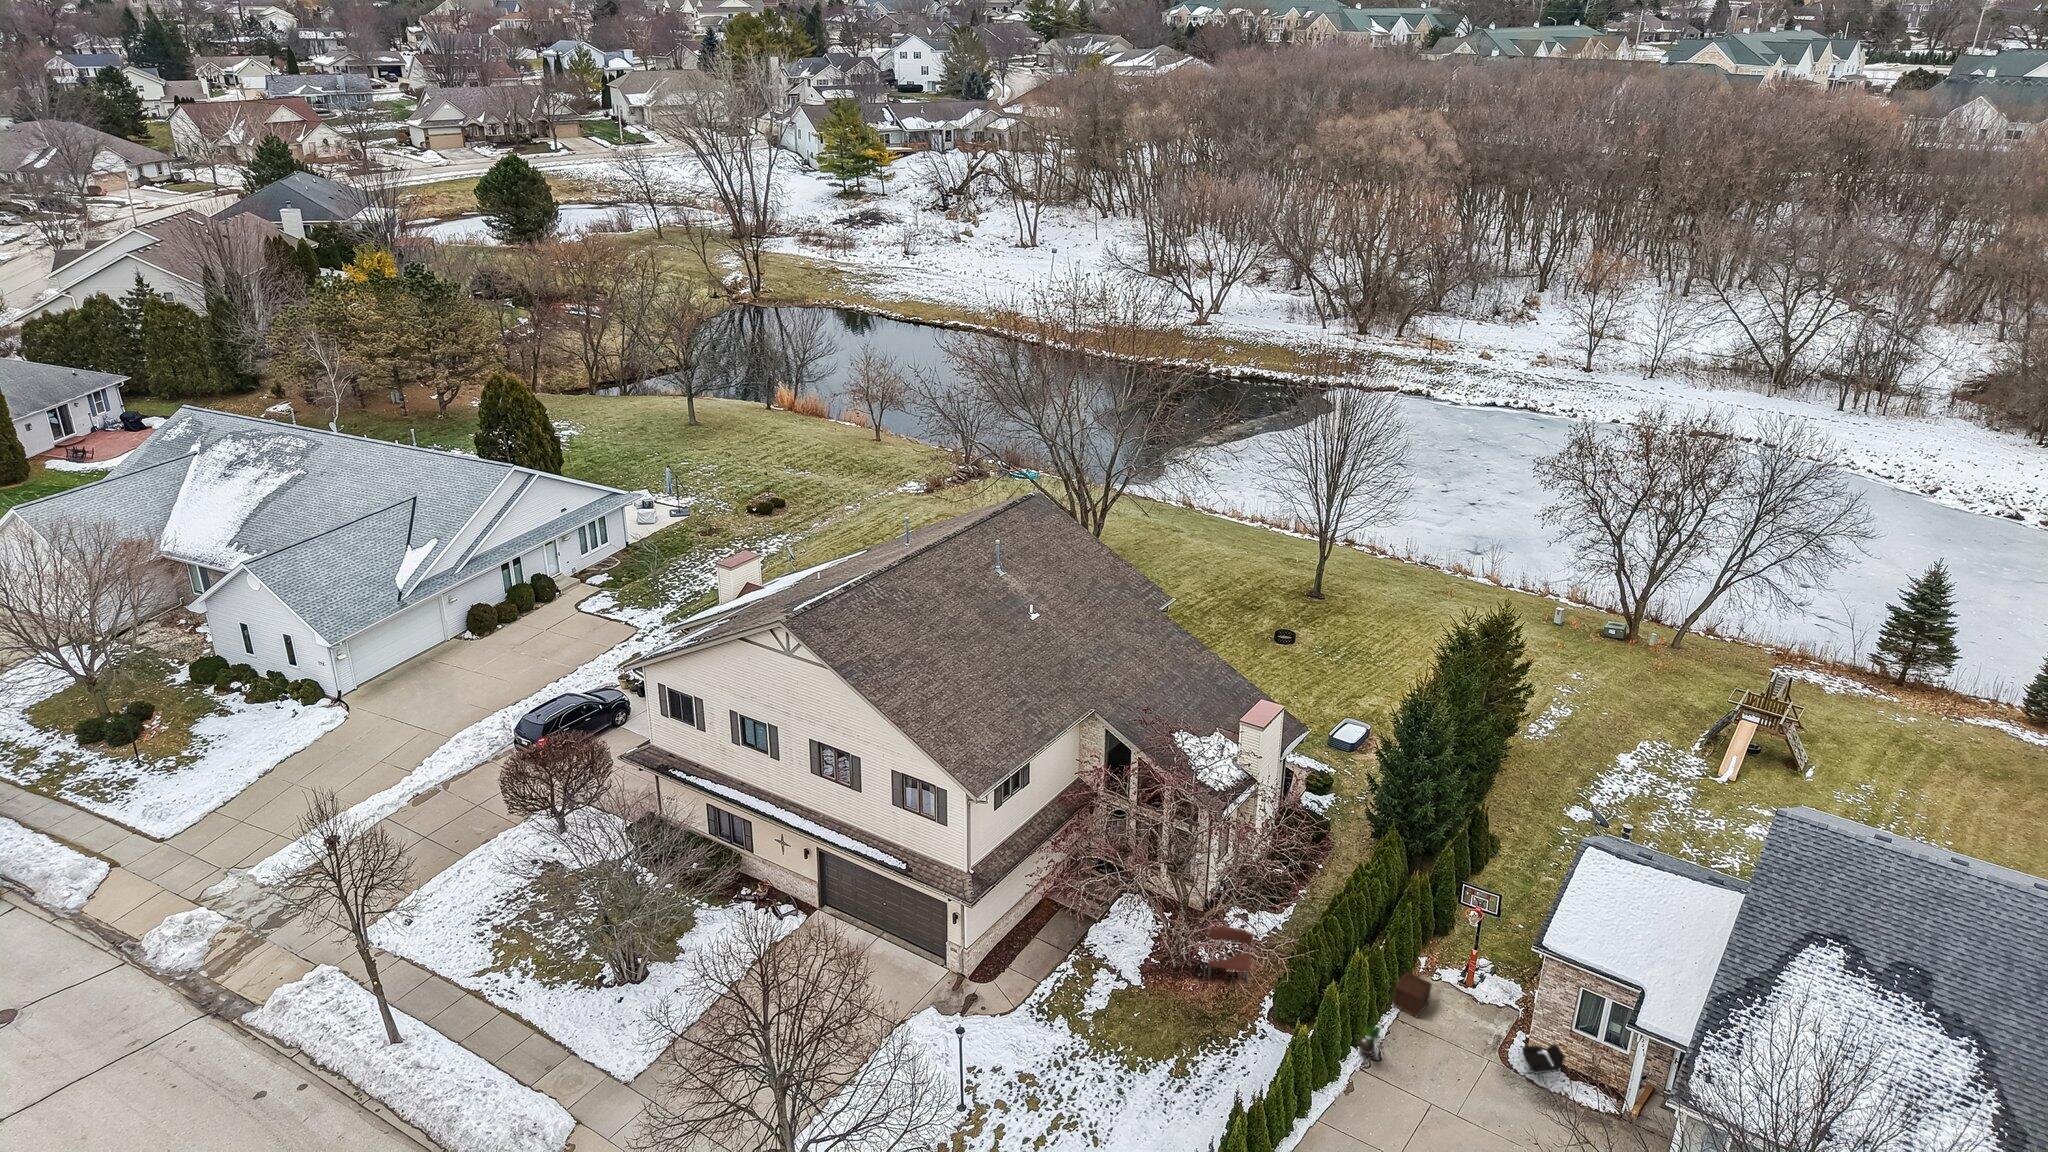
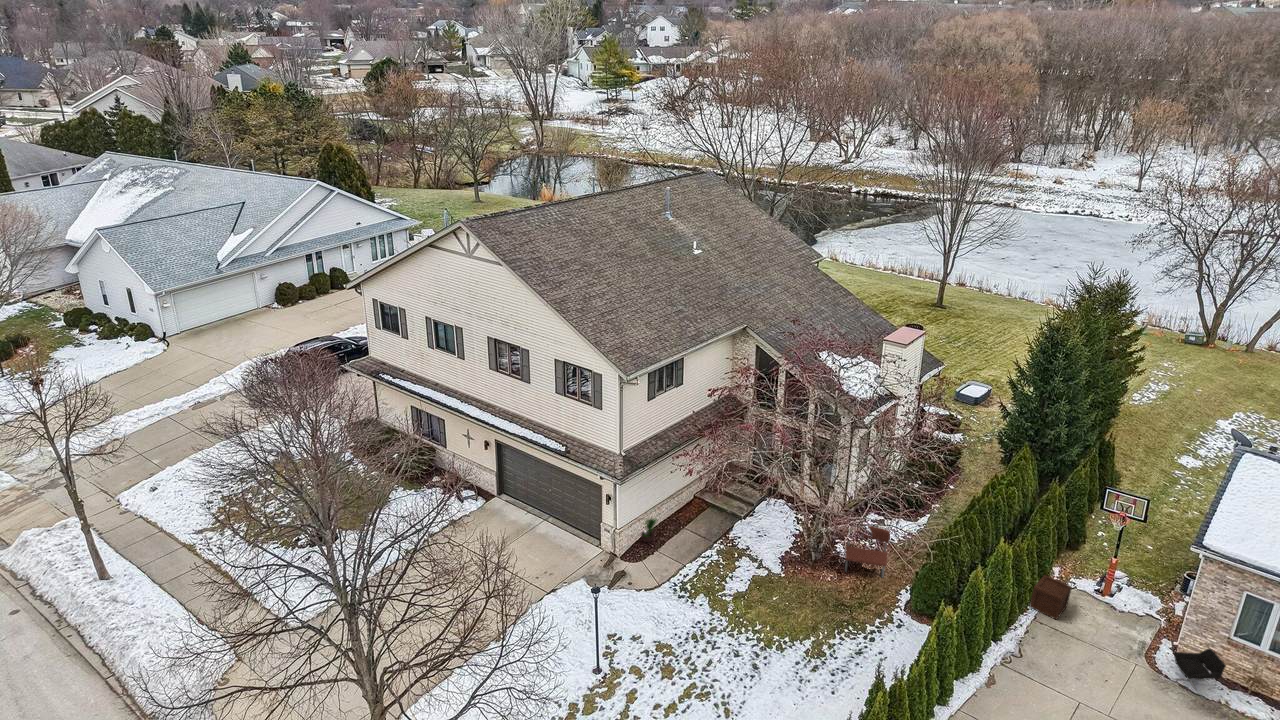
potted tree: present [1359,1026,1380,1054] -> present [641,518,656,542]

